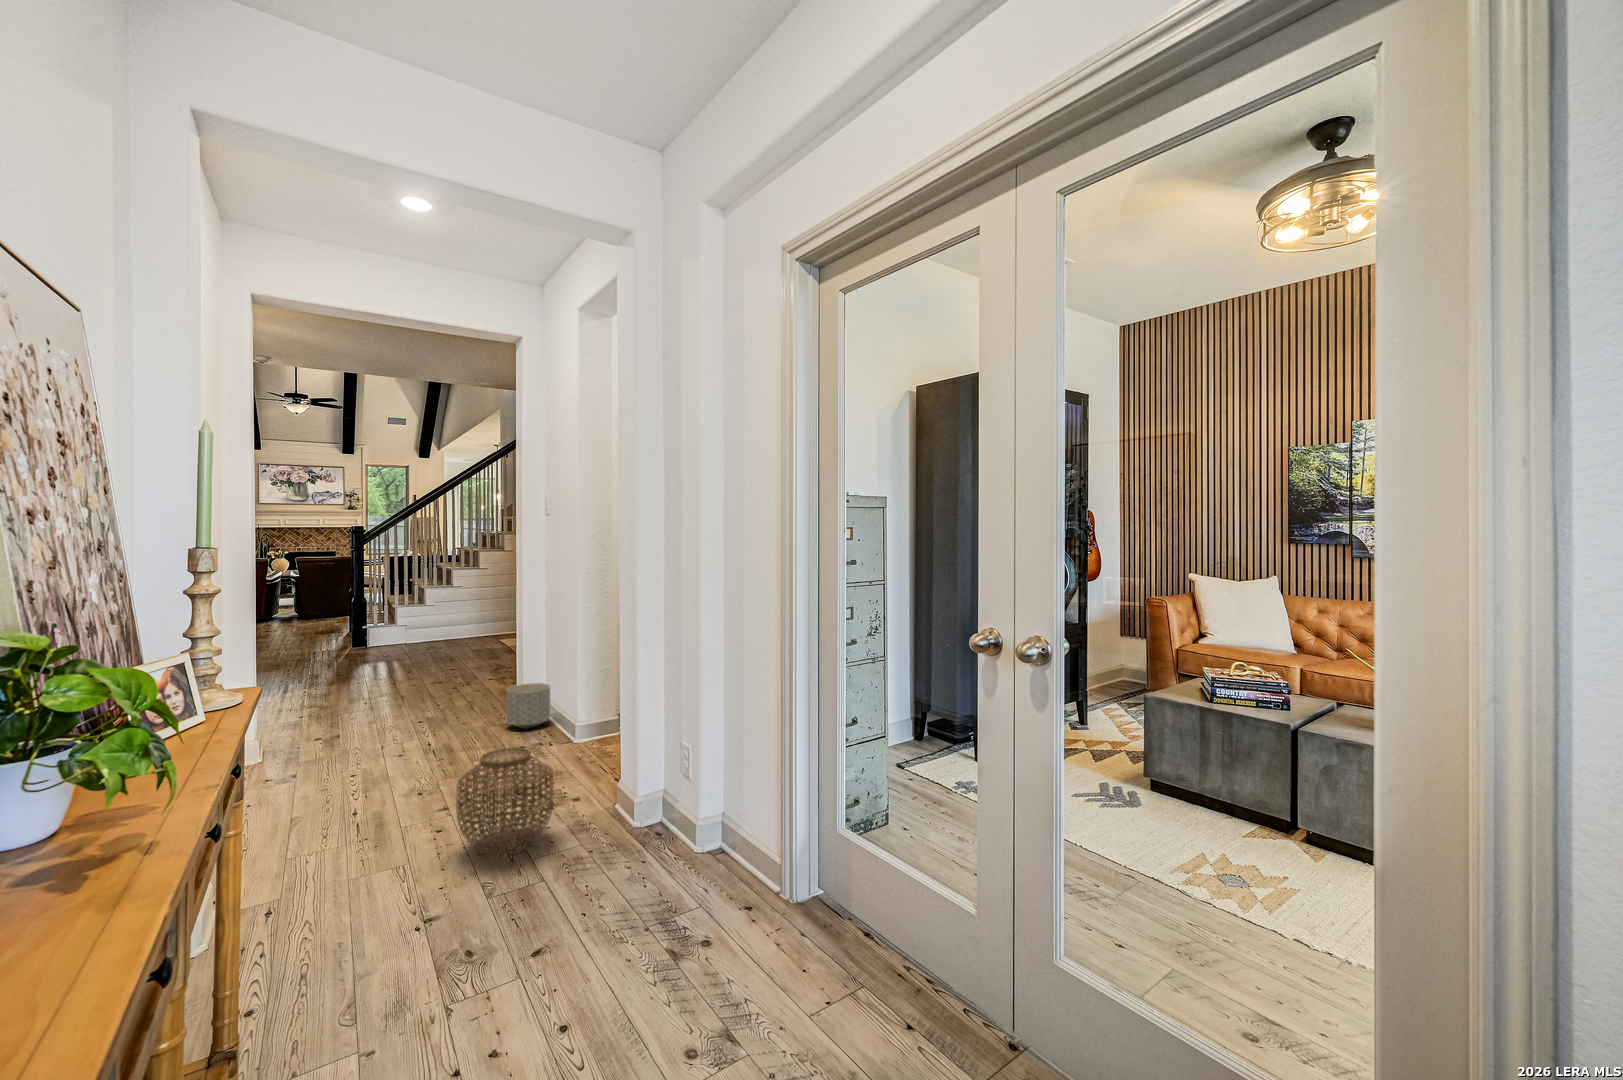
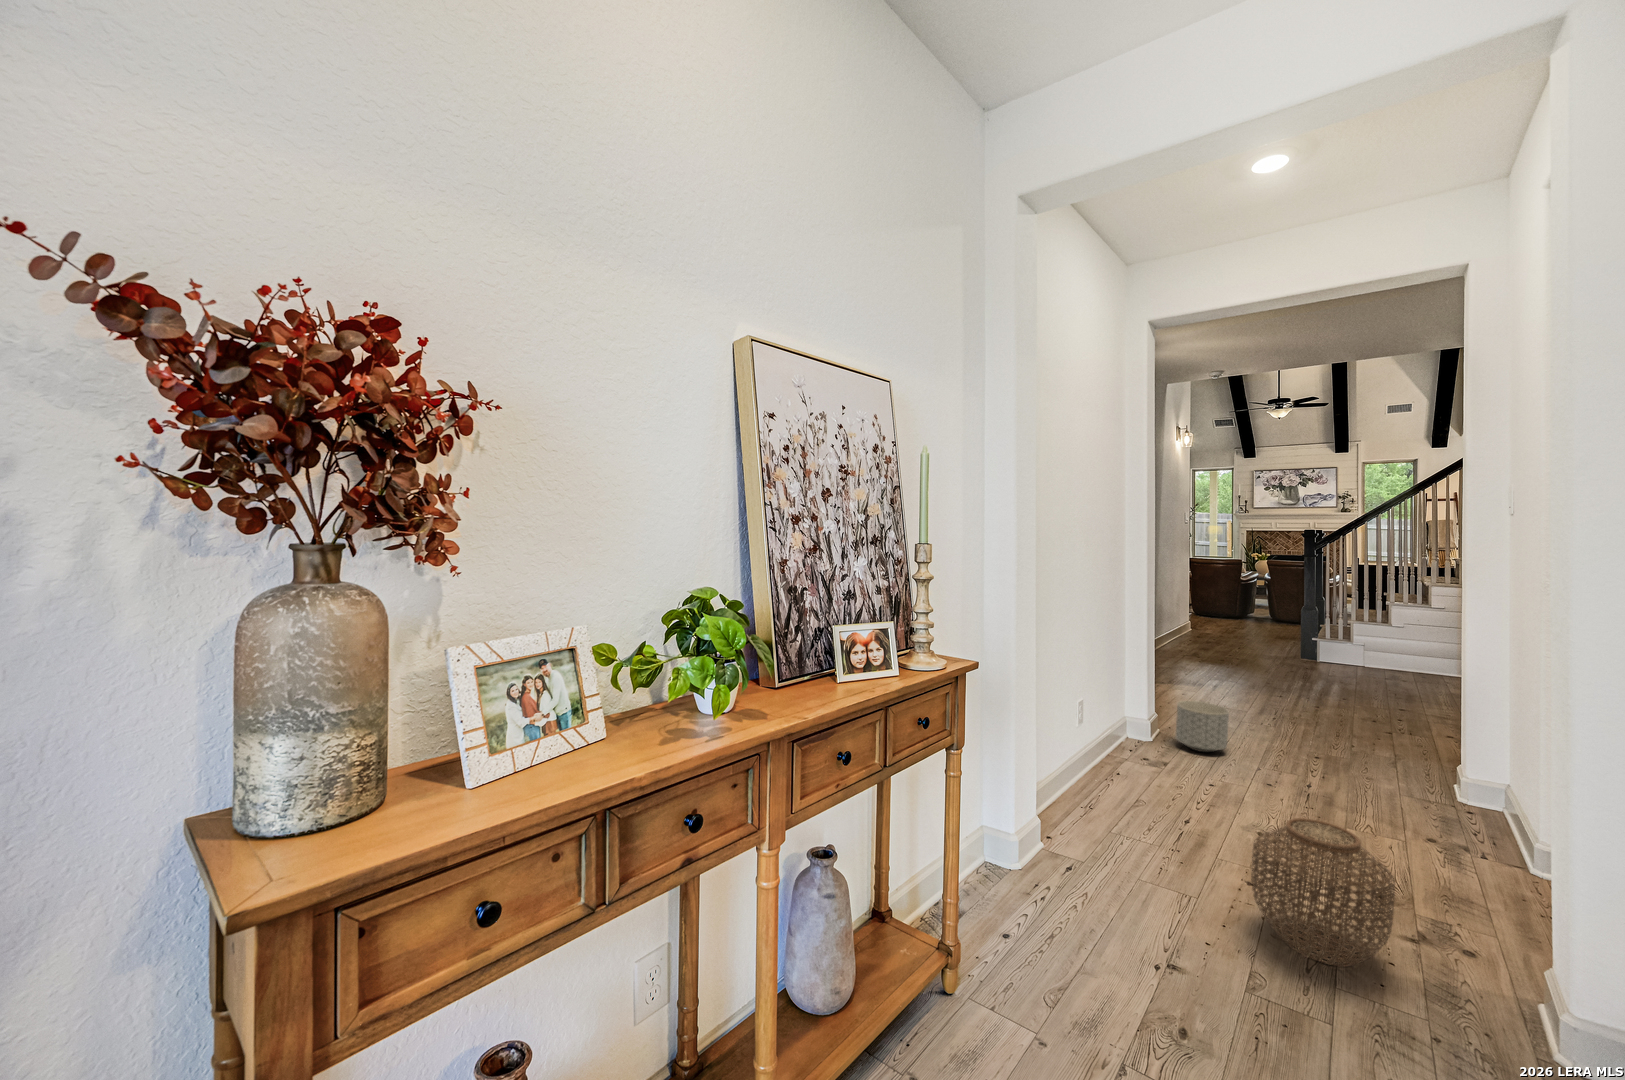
planter: present [506,683,550,729] -> present [1175,701,1229,752]

